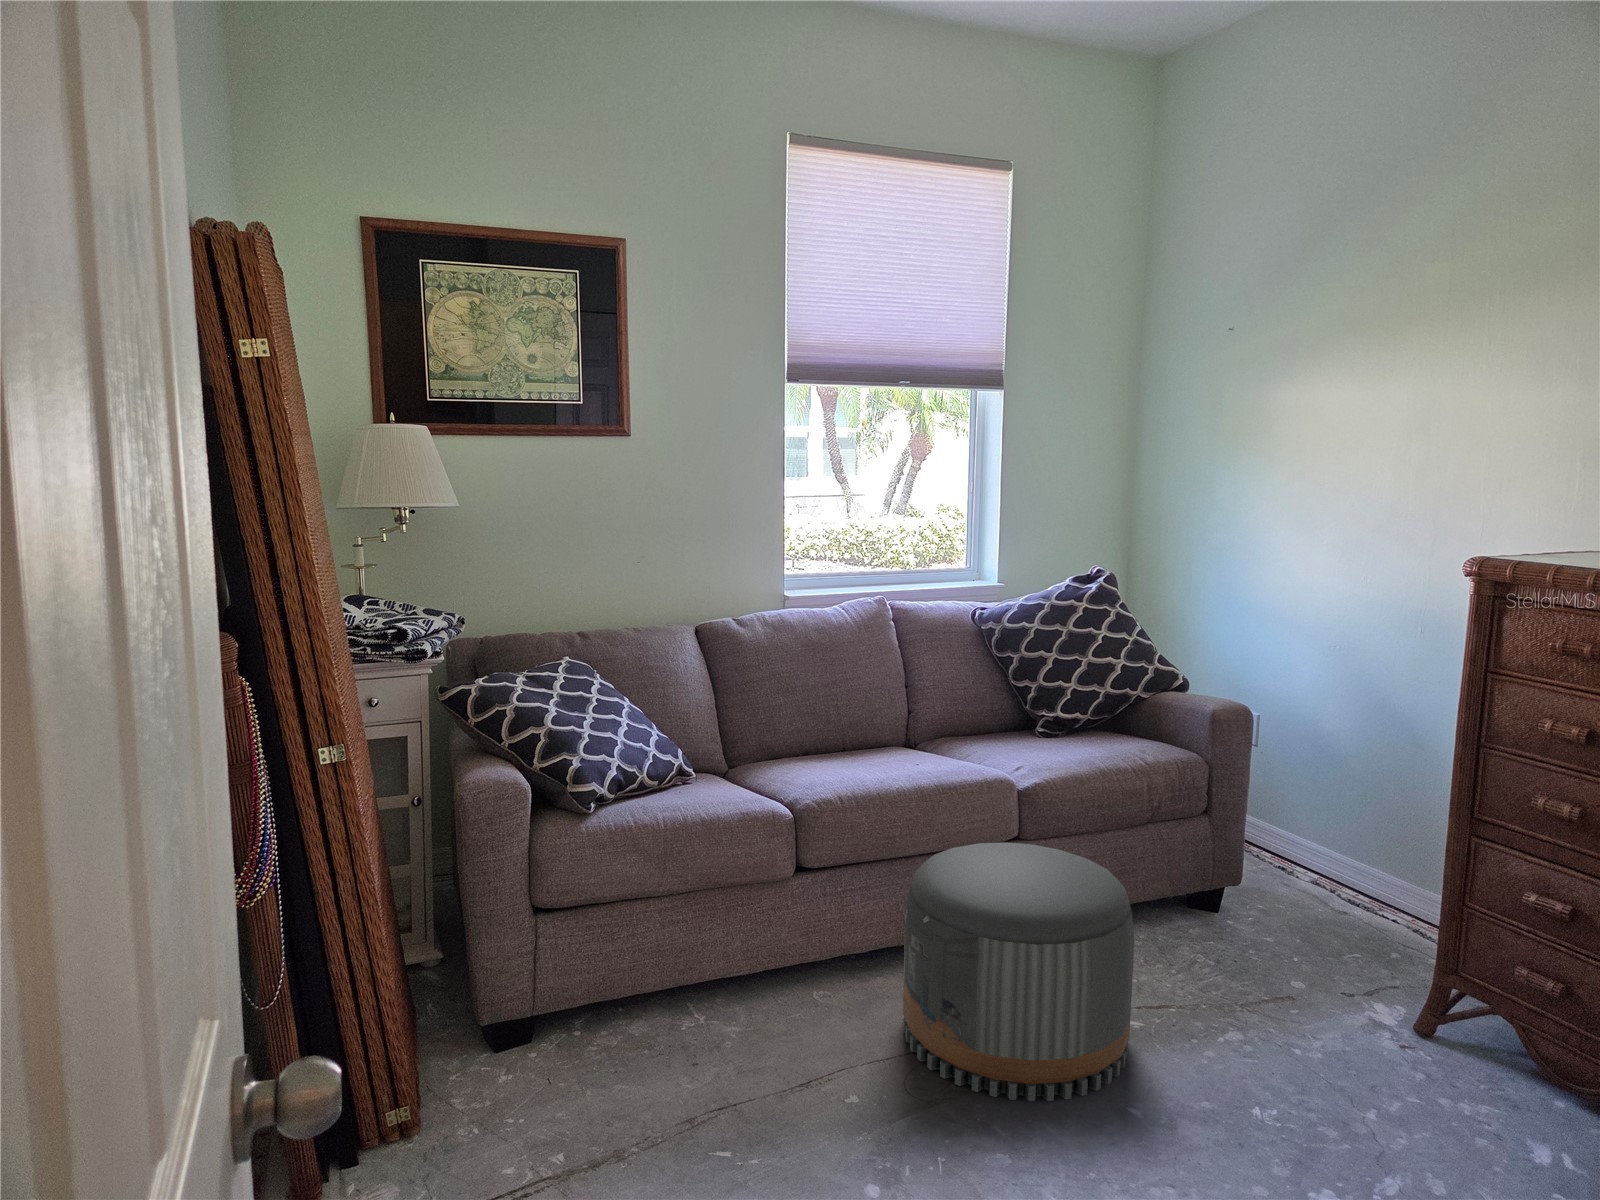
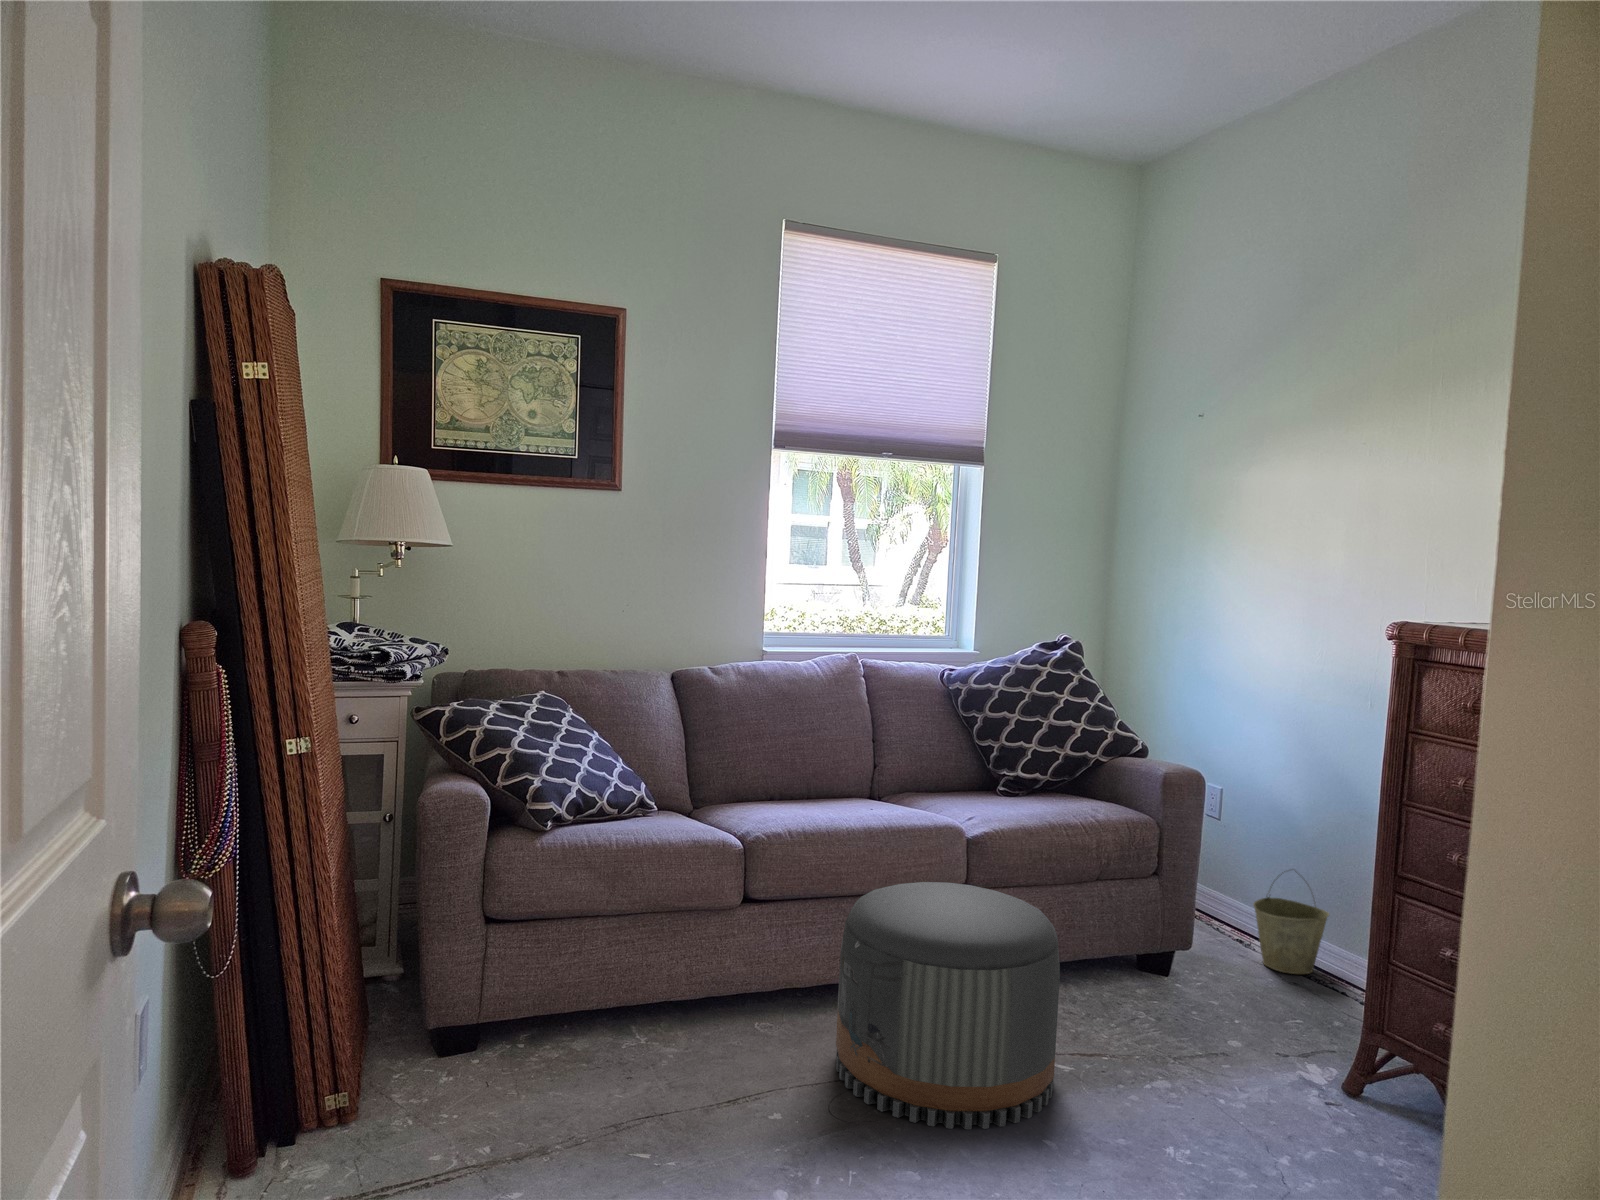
bucket: none [1298,798,1376,902] -> present [1253,897,1329,974]

